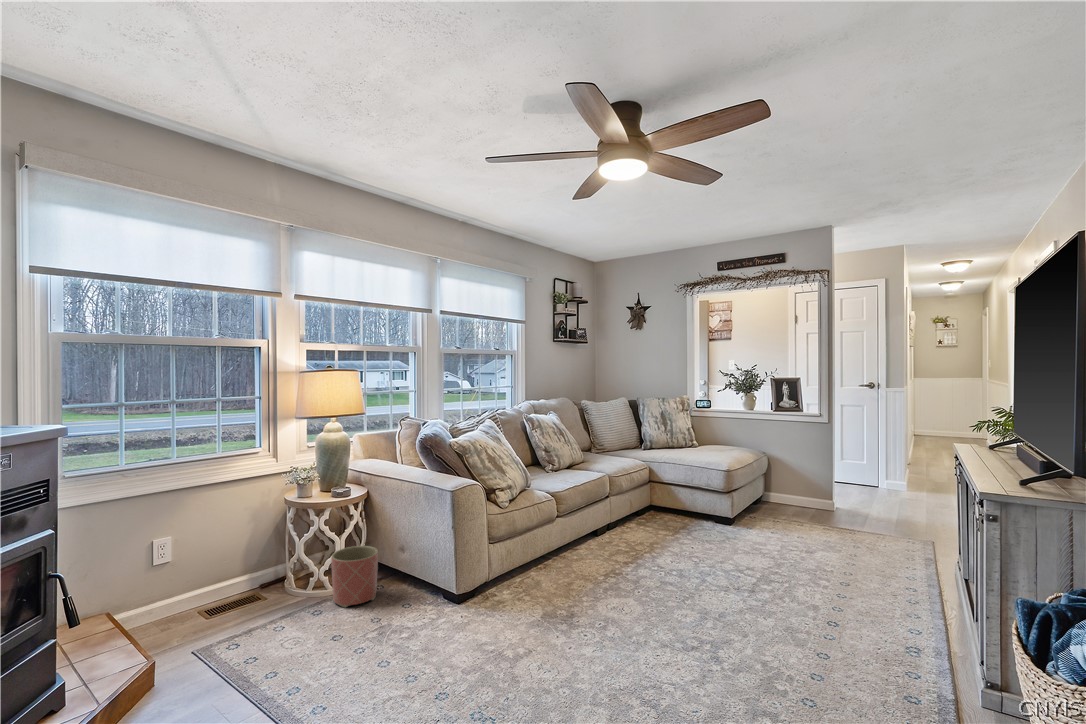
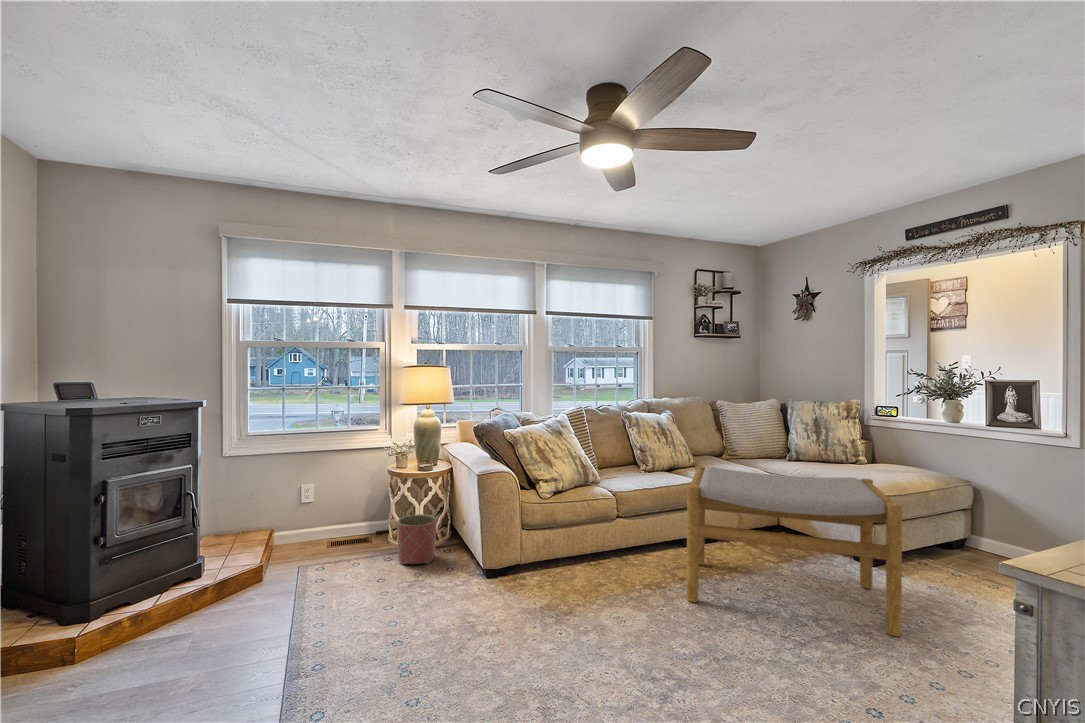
footstool: none [614,456,786,577] -> present [686,466,902,637]

